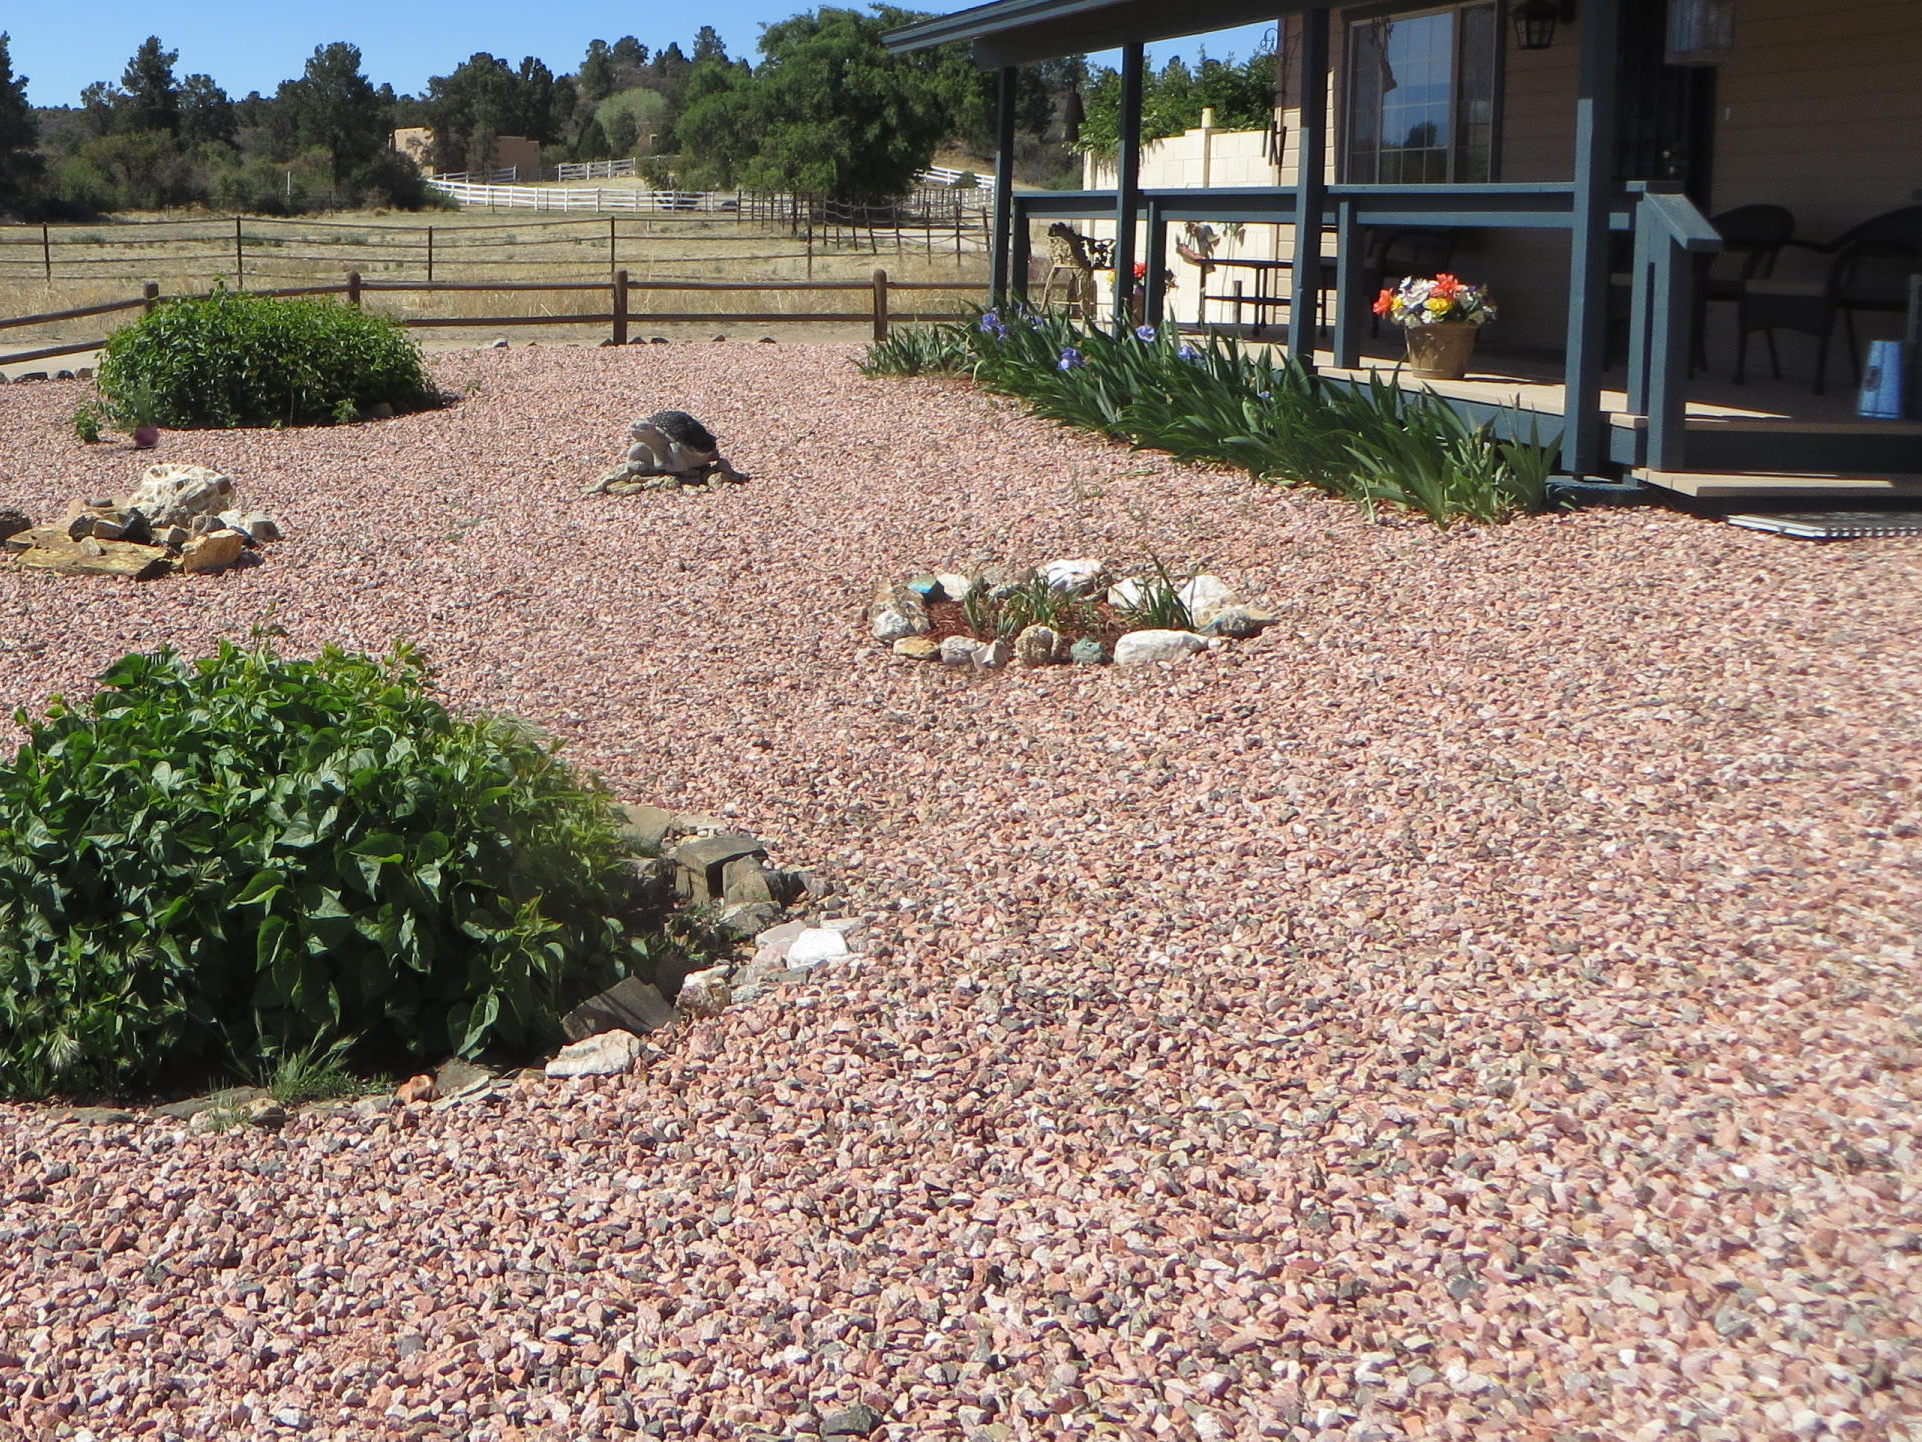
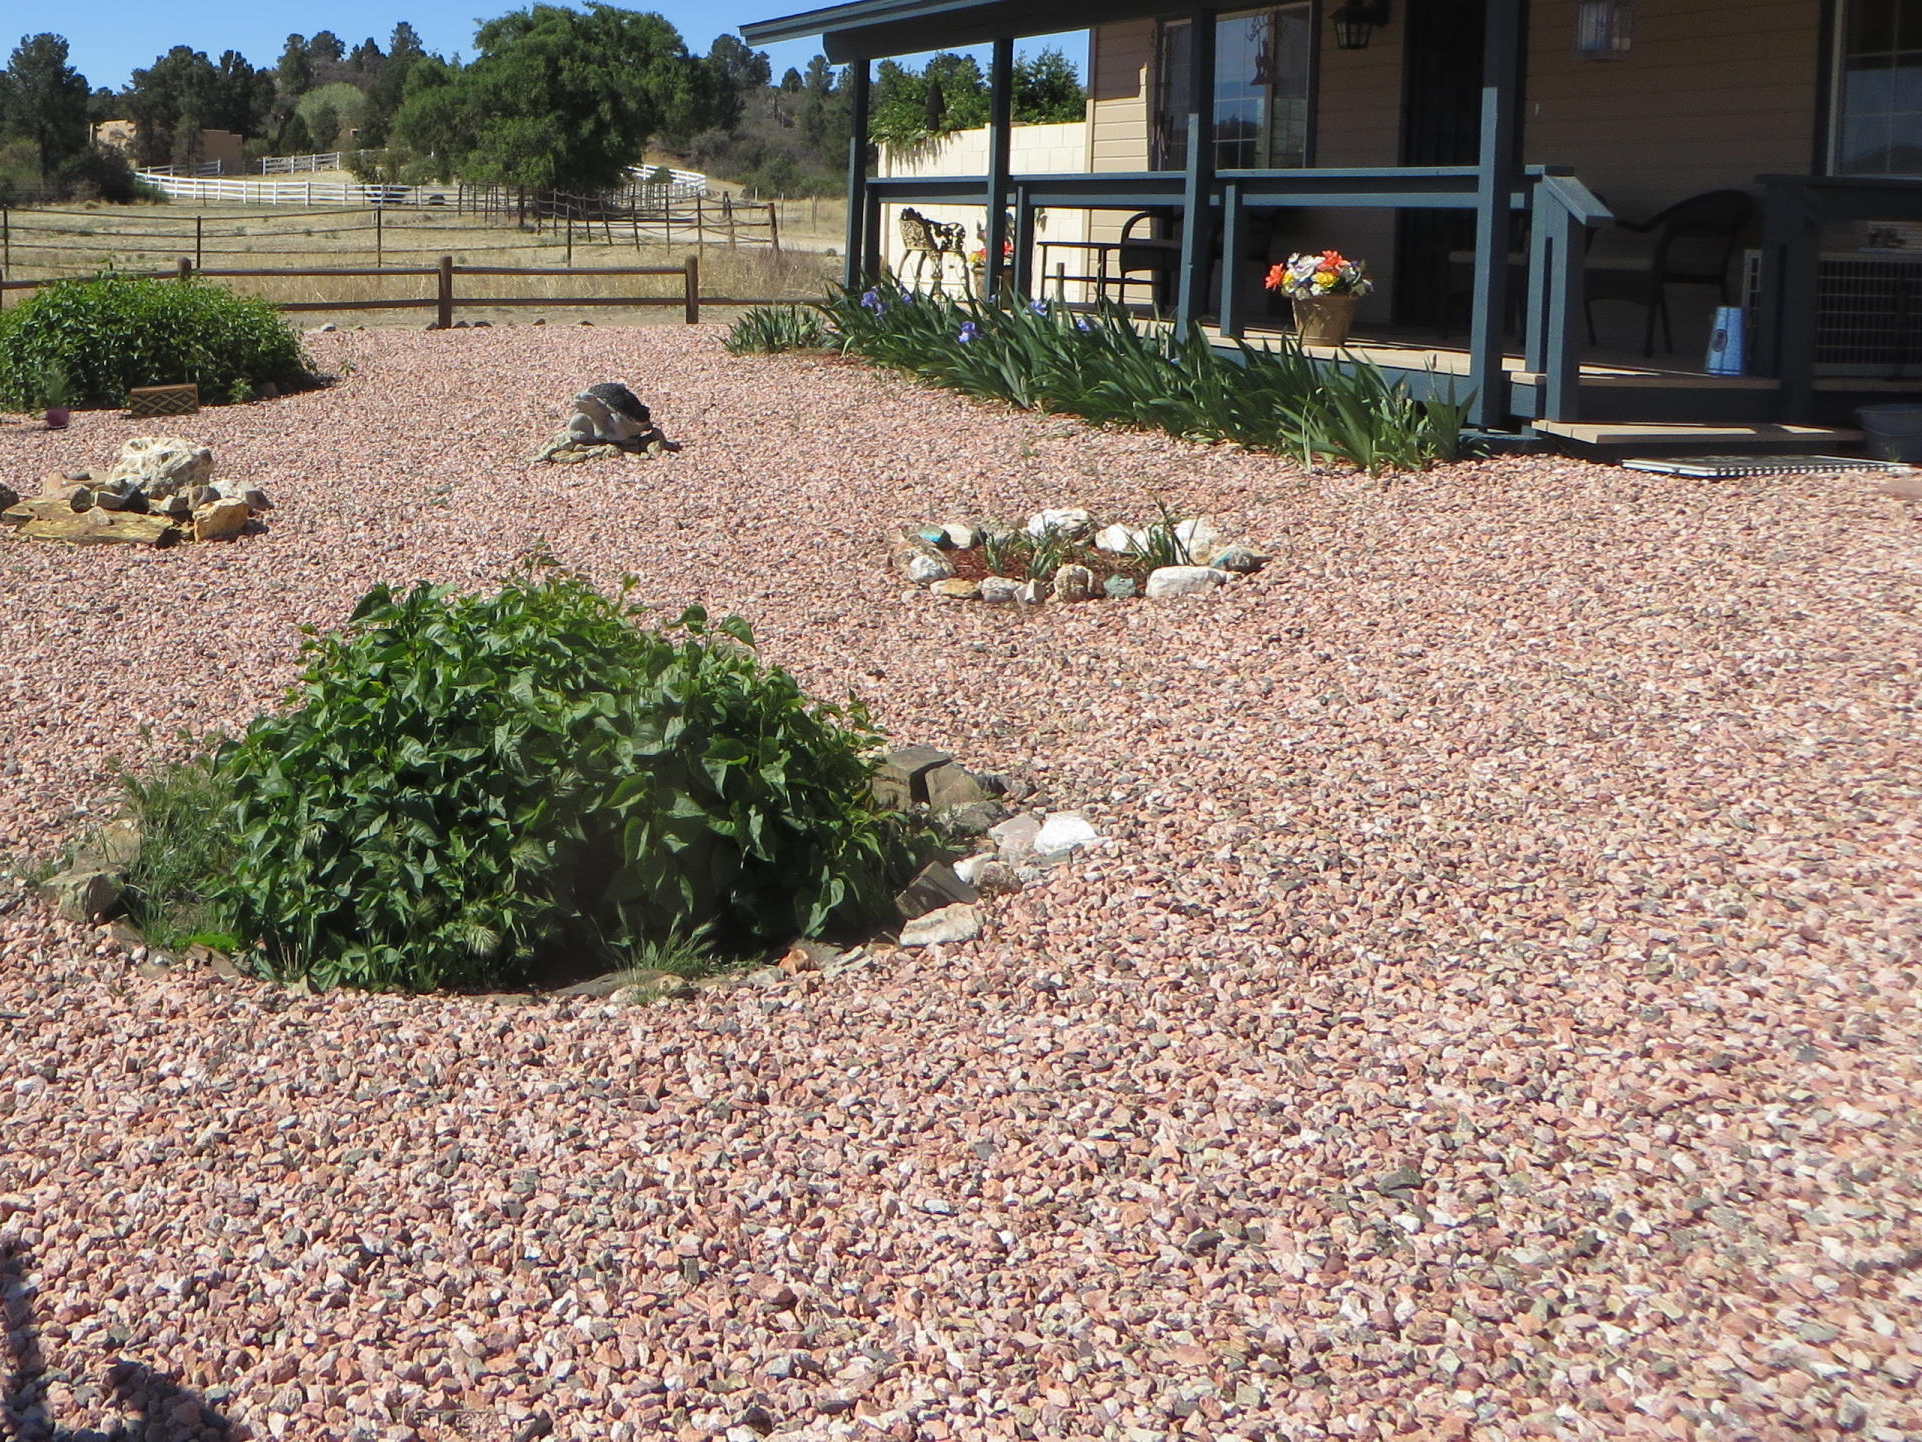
woven basket: none [221,401,295,438] -> present [130,383,199,418]

